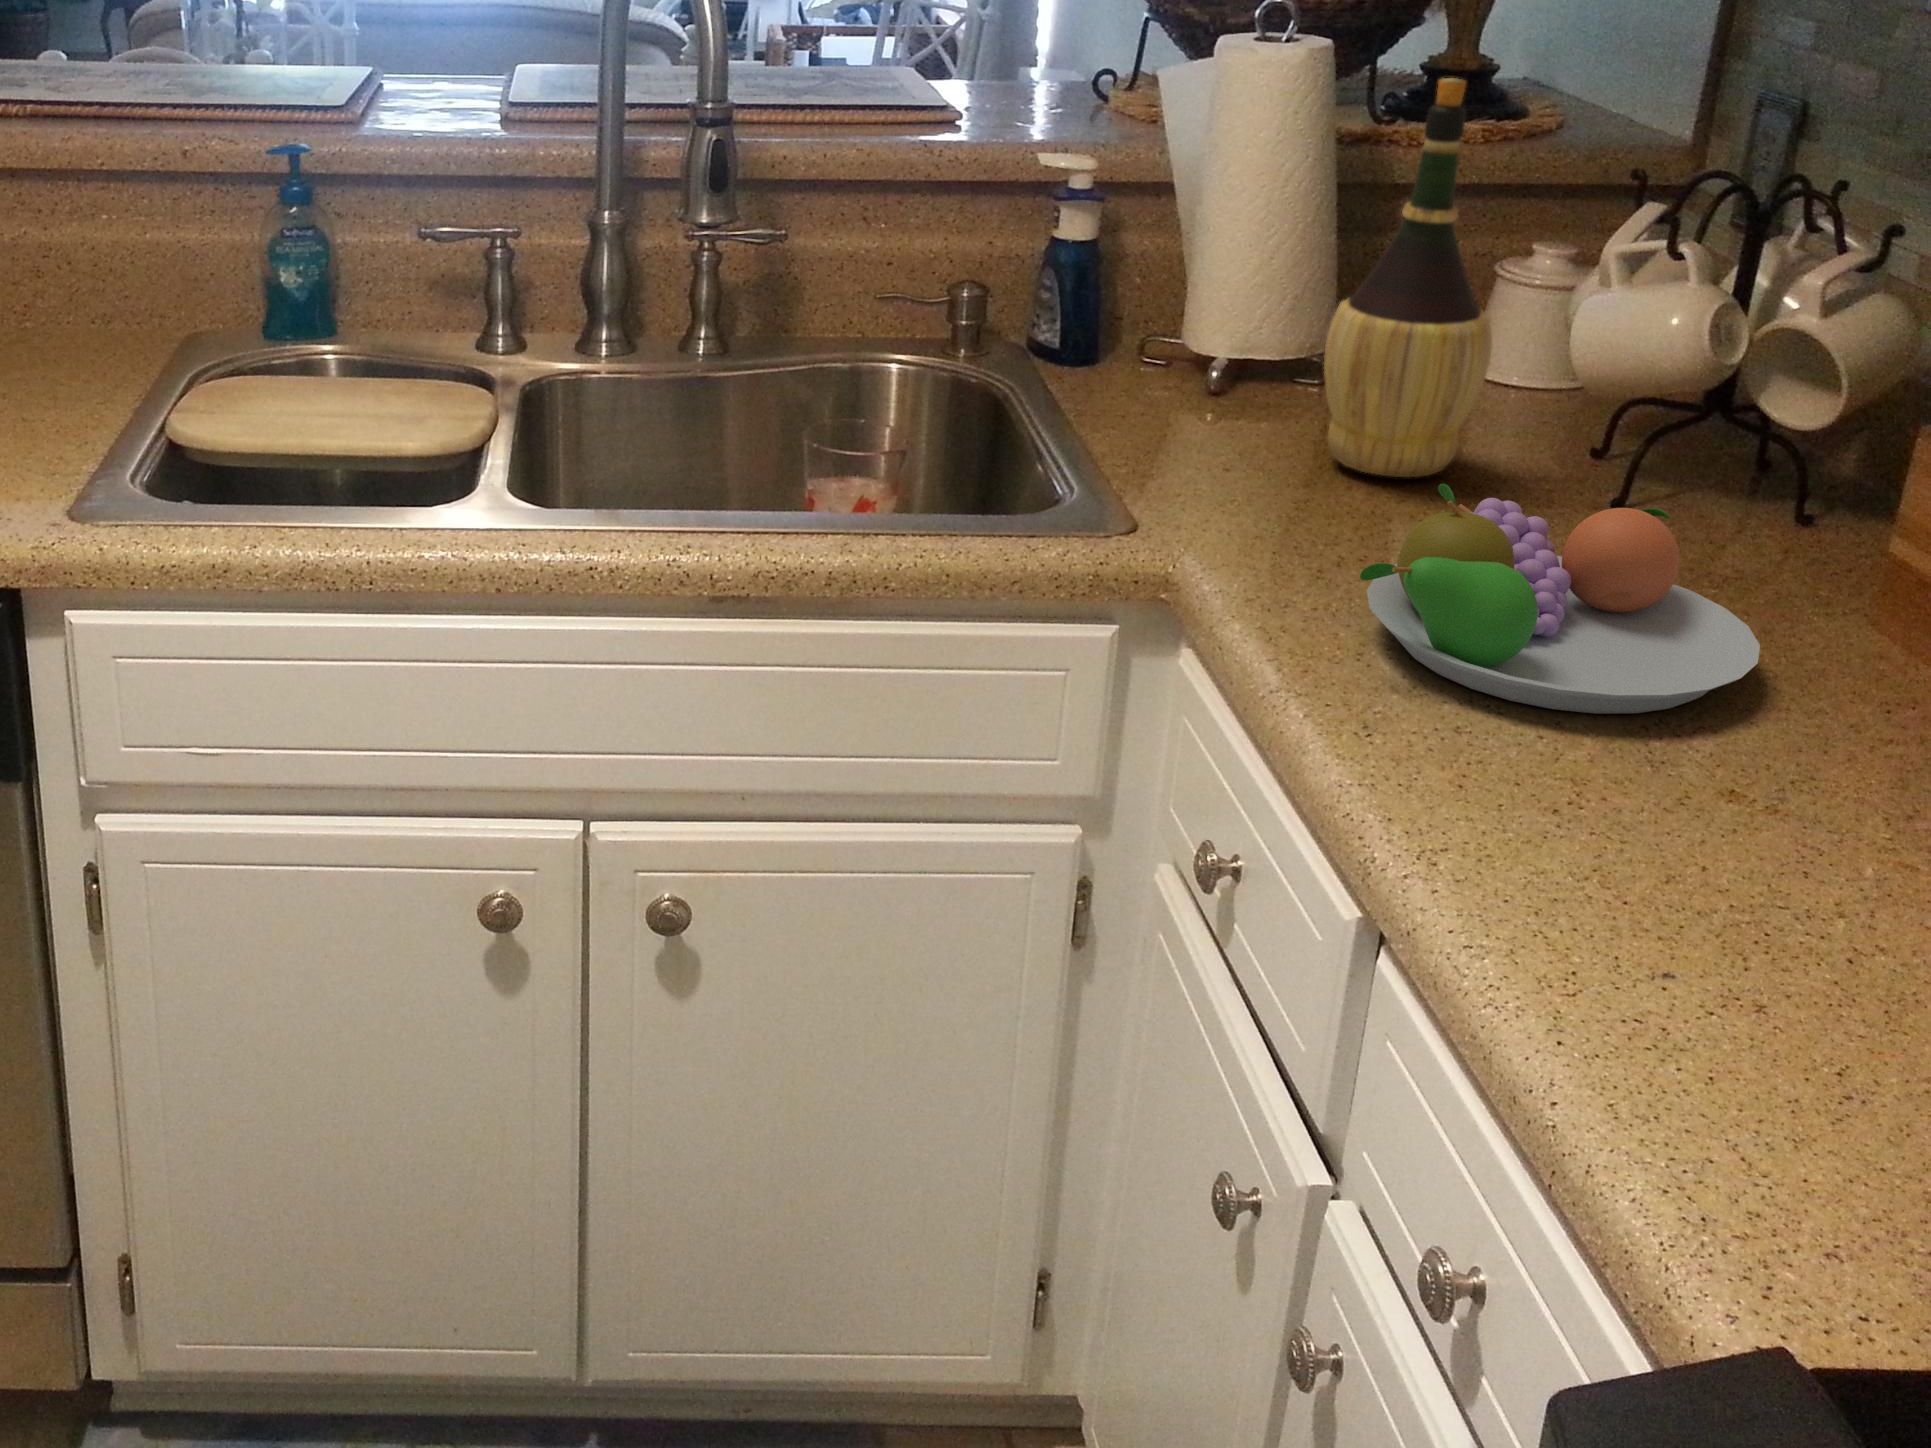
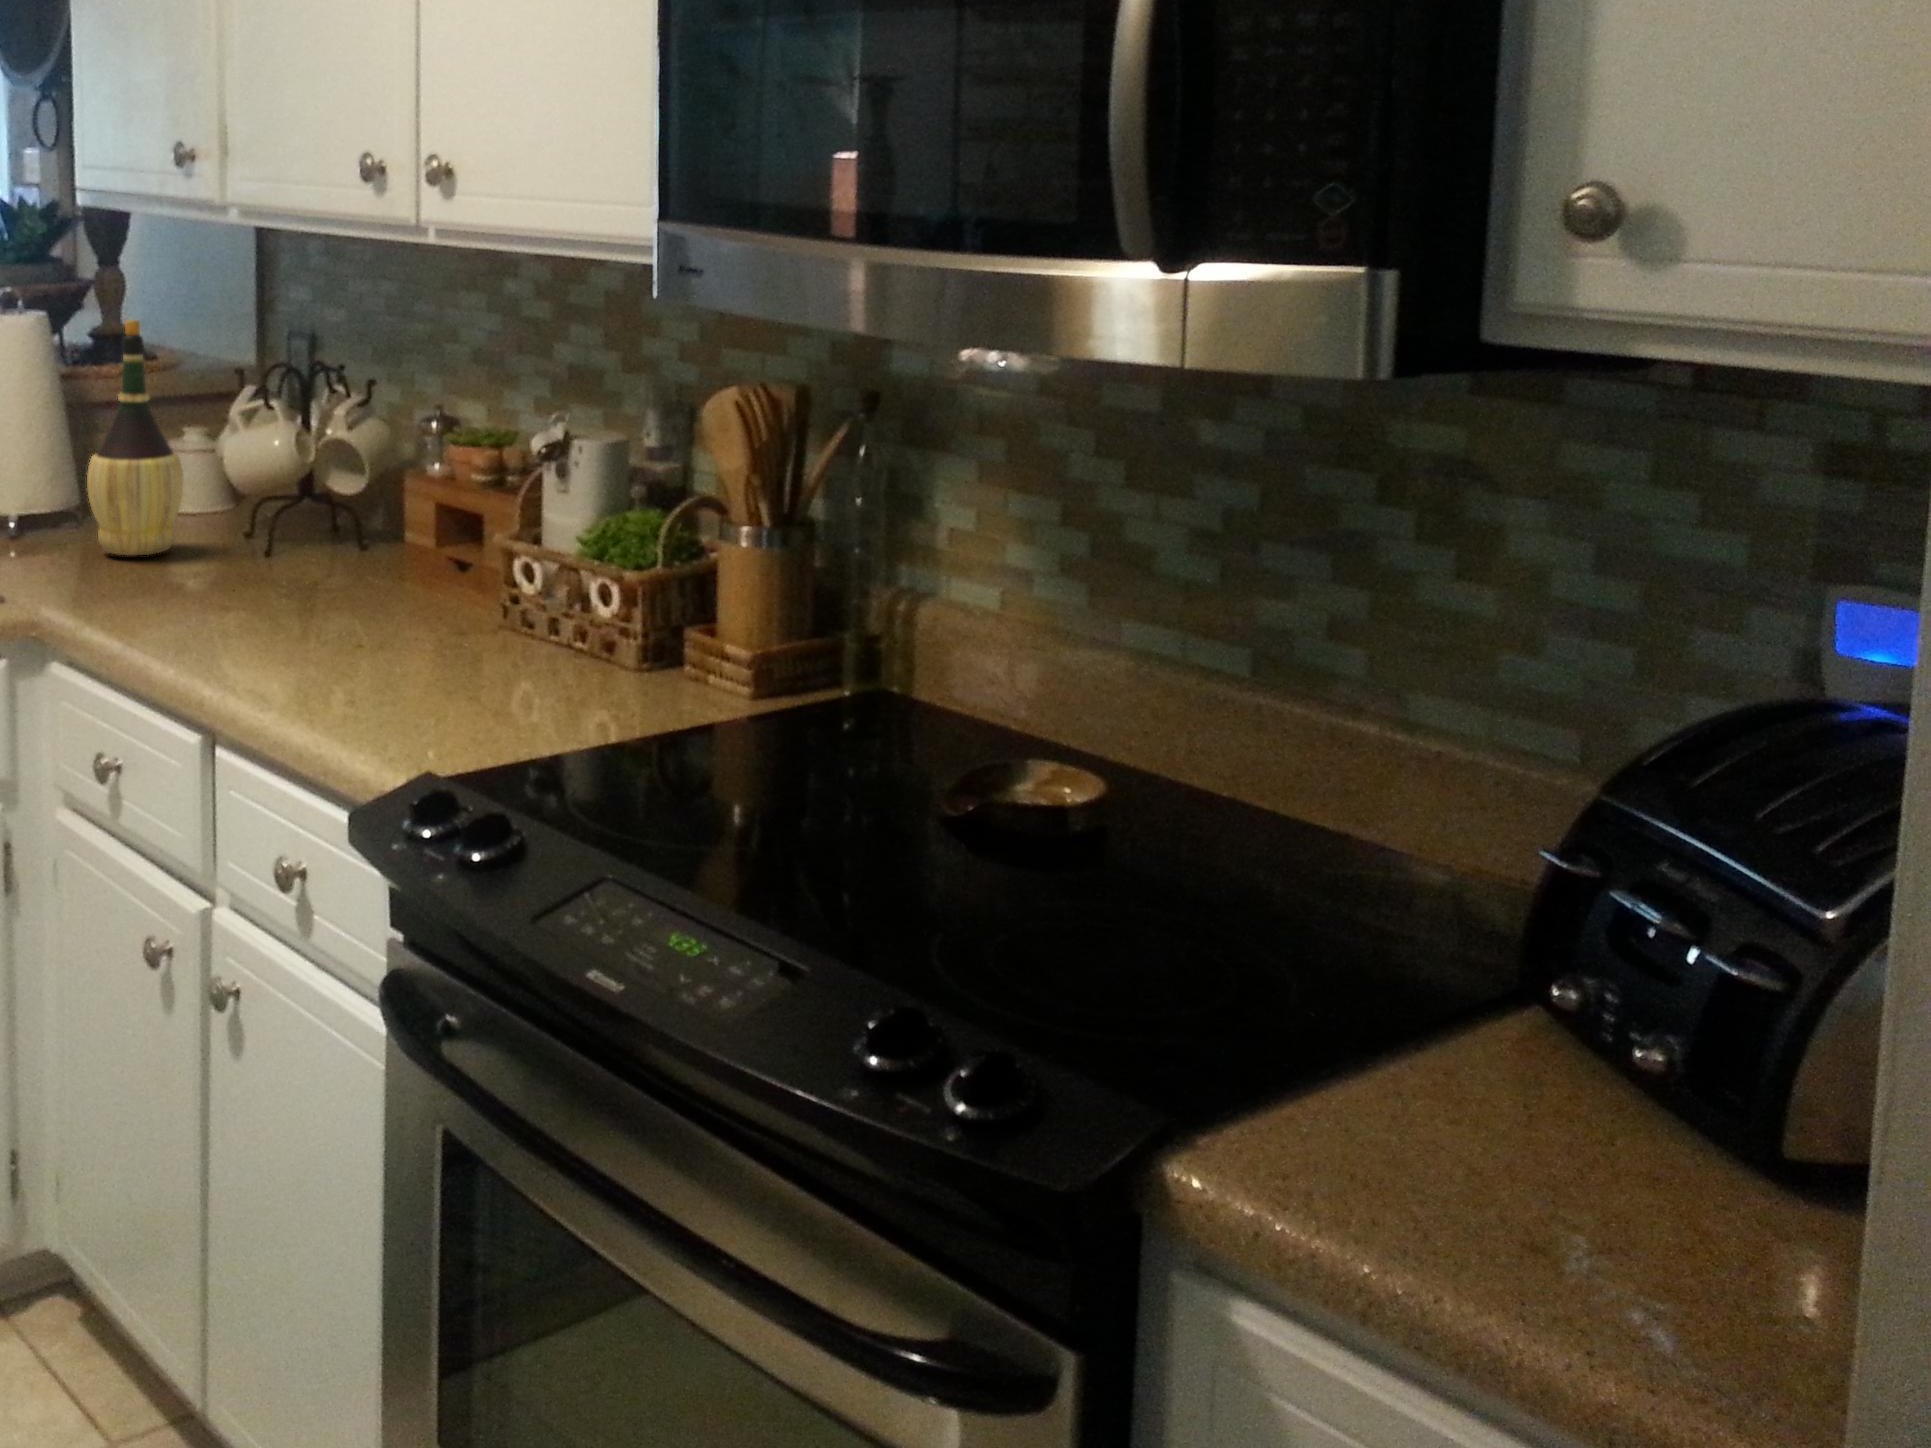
fruit bowl: present [1360,484,1760,714] -> none [154,528,359,628]

